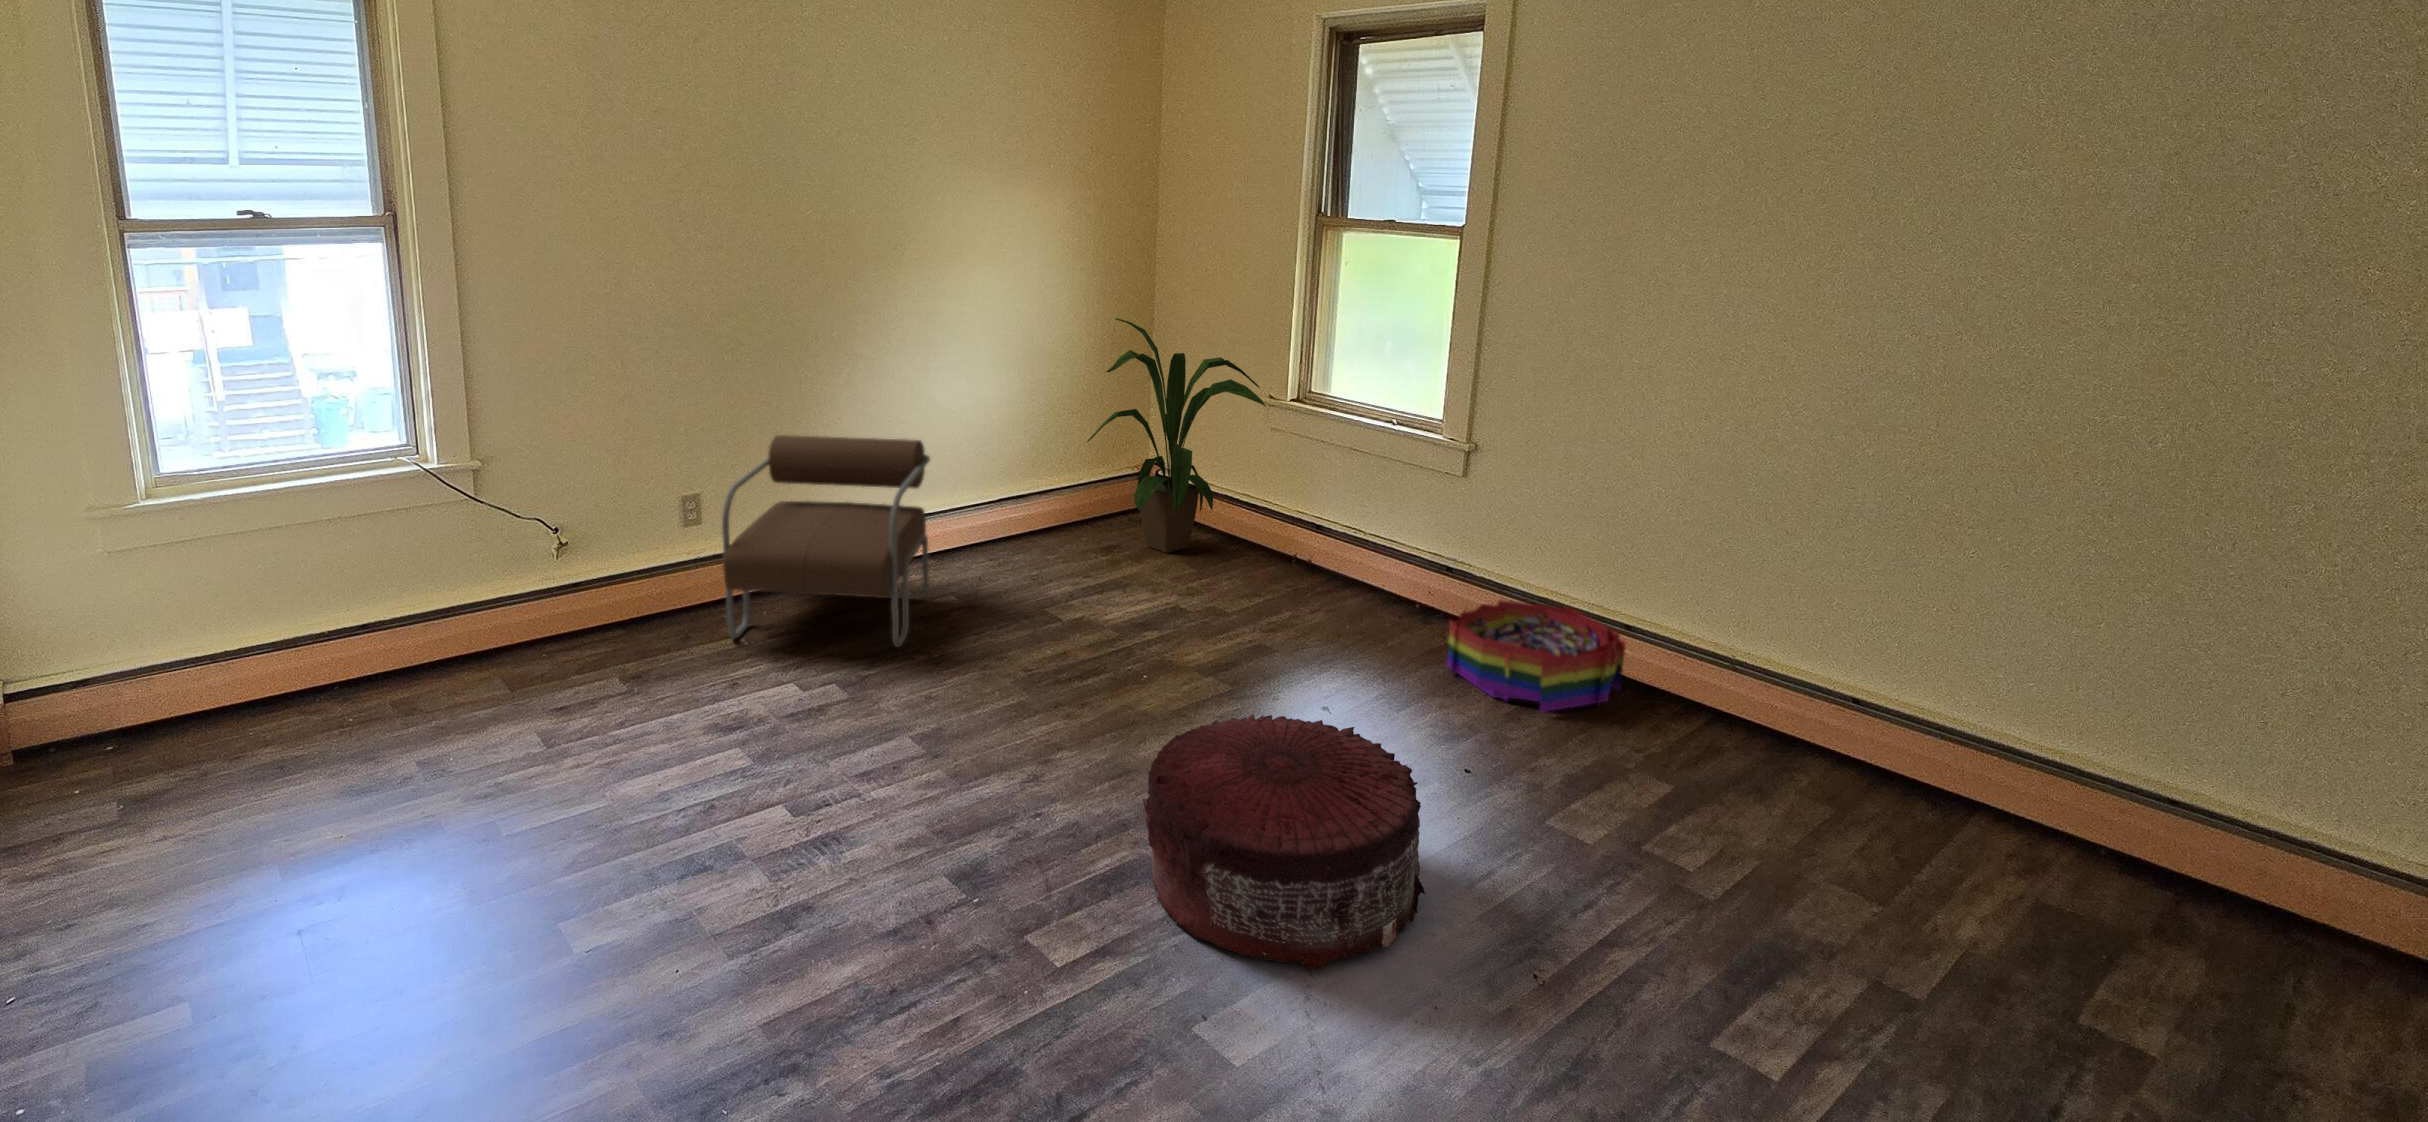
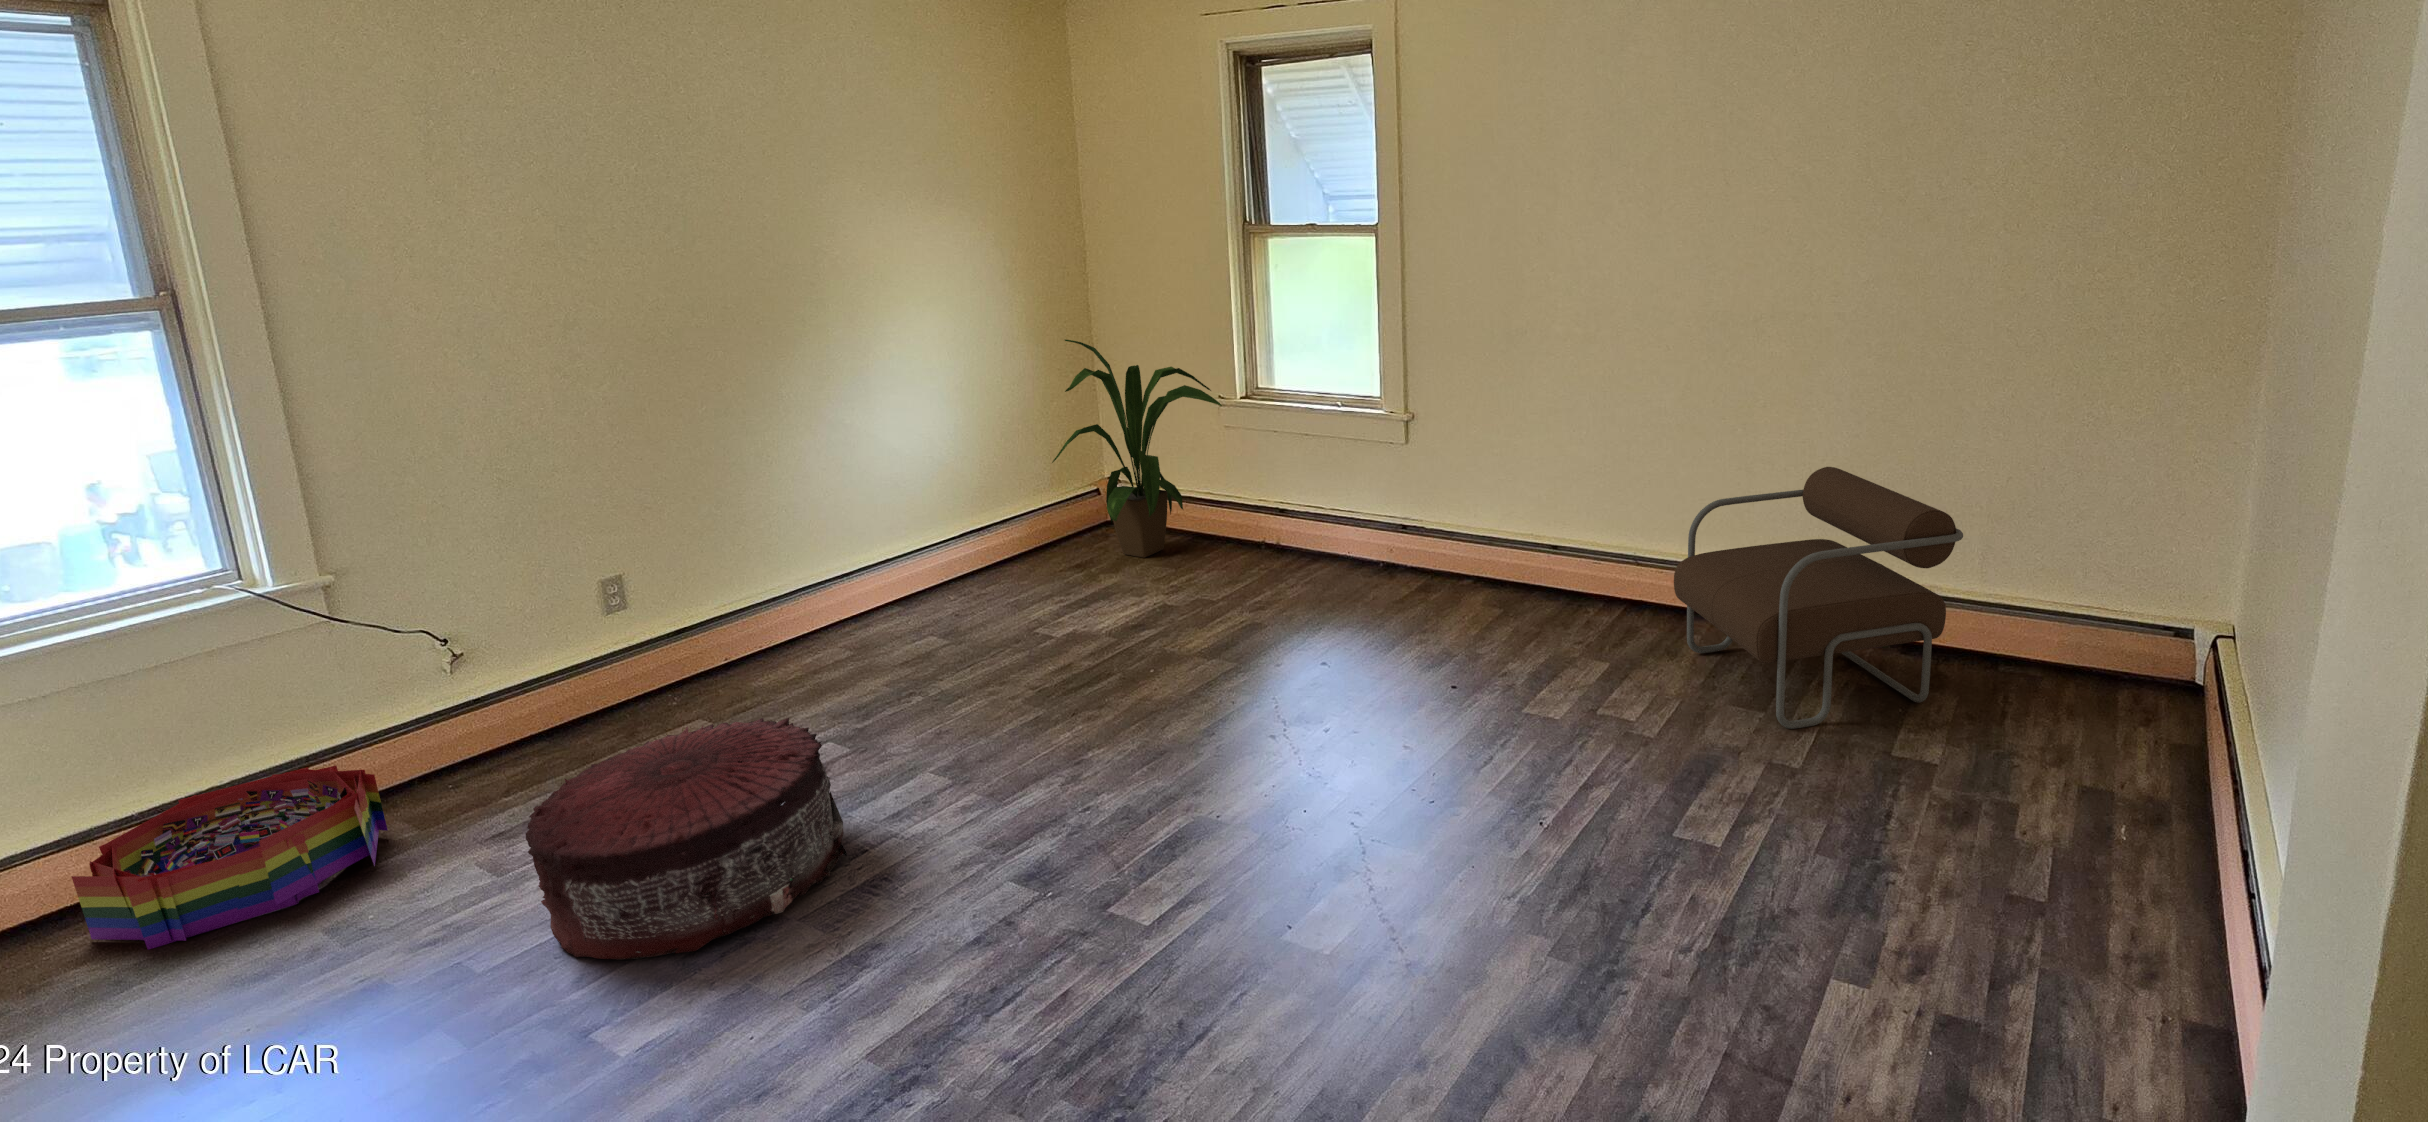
armchair: present [722,435,930,647] -> present [1674,467,1963,729]
storage bin: present [1447,600,1626,712] -> present [72,766,388,950]
pouf: present [1143,714,1425,969] -> present [526,718,847,960]

